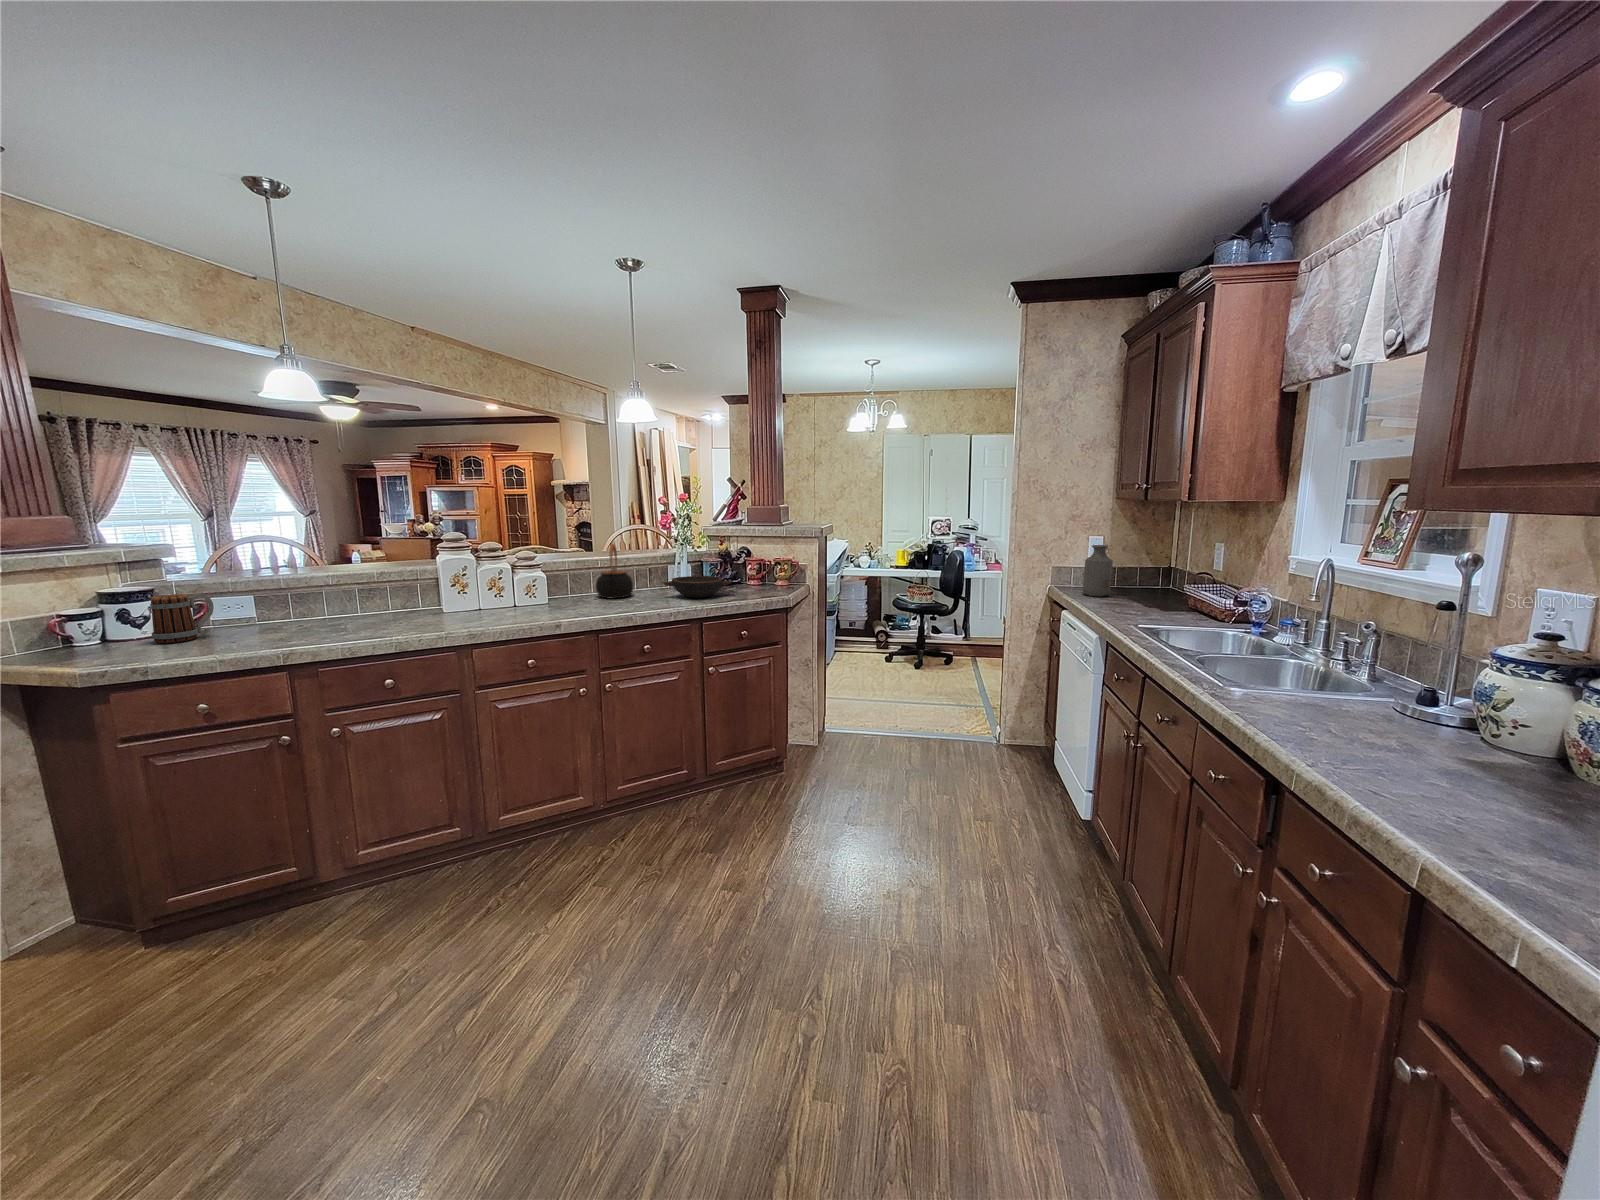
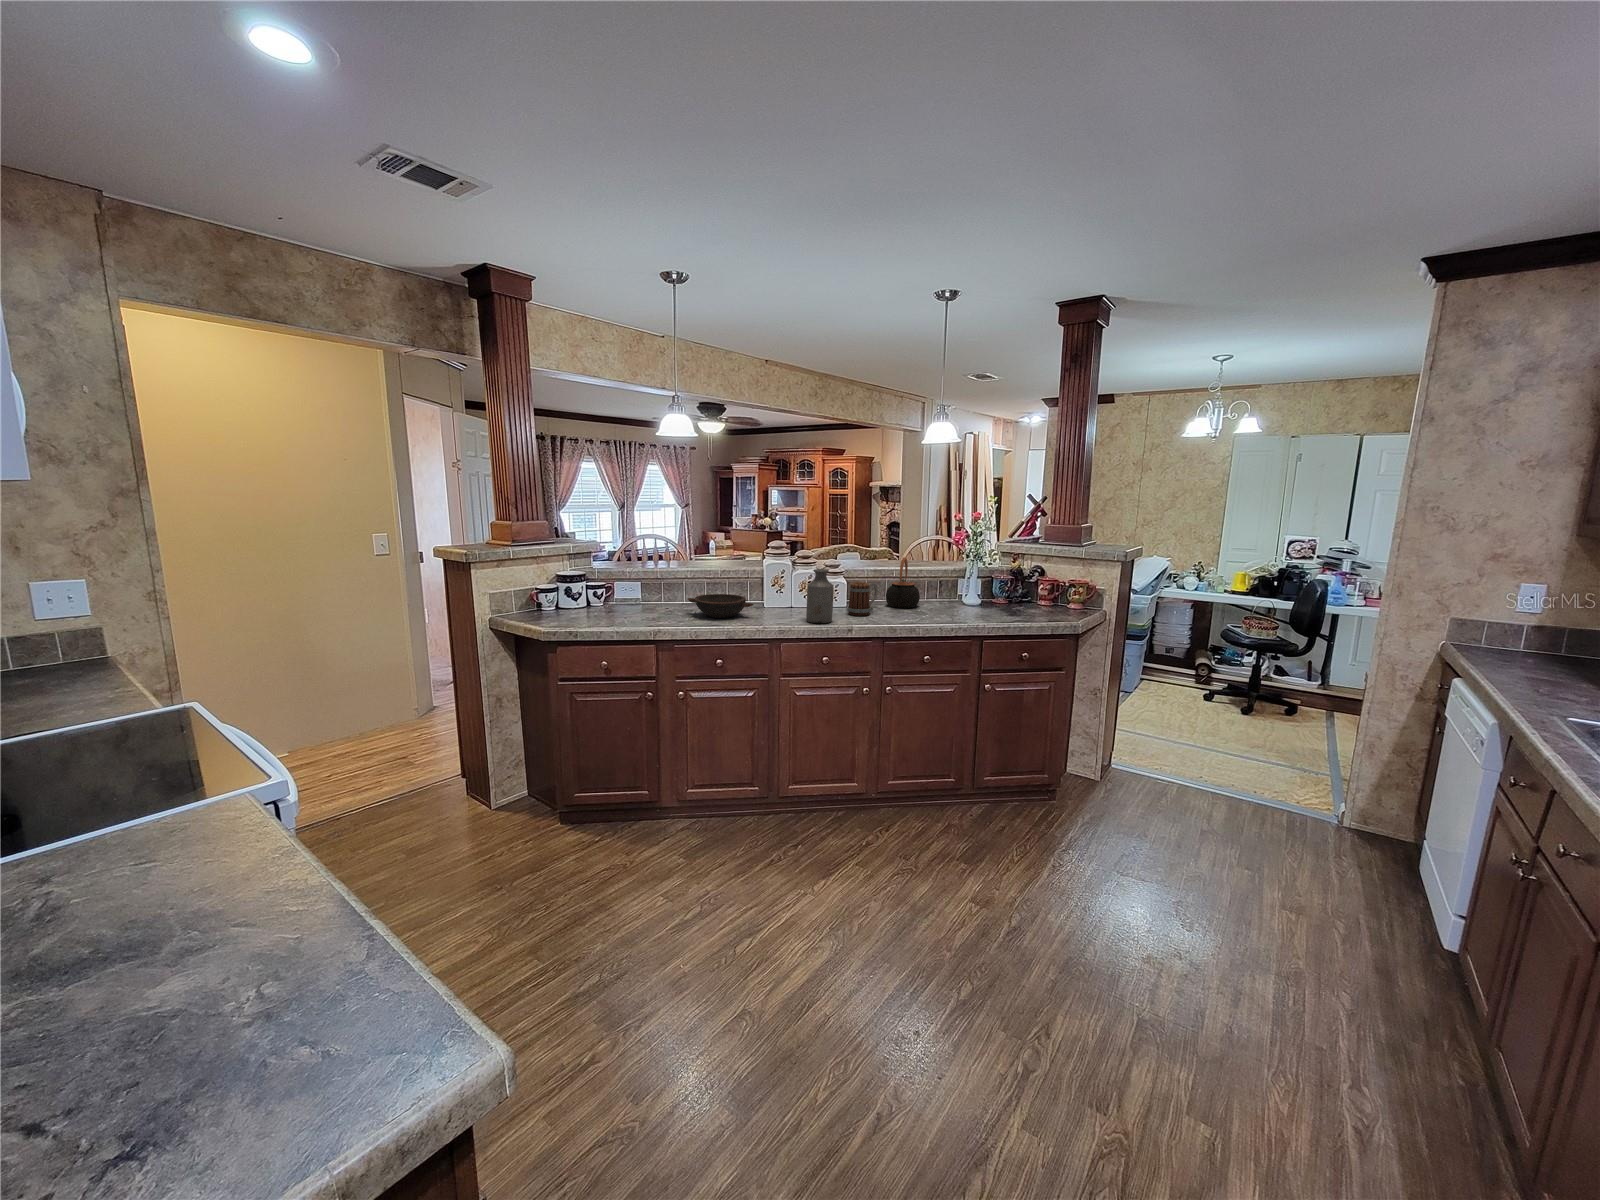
bottle: present [1083,545,1113,597] -> present [806,569,833,624]
bowl: present [662,576,732,598] -> present [688,594,754,618]
mug: present [150,594,214,643] -> present [848,582,878,616]

